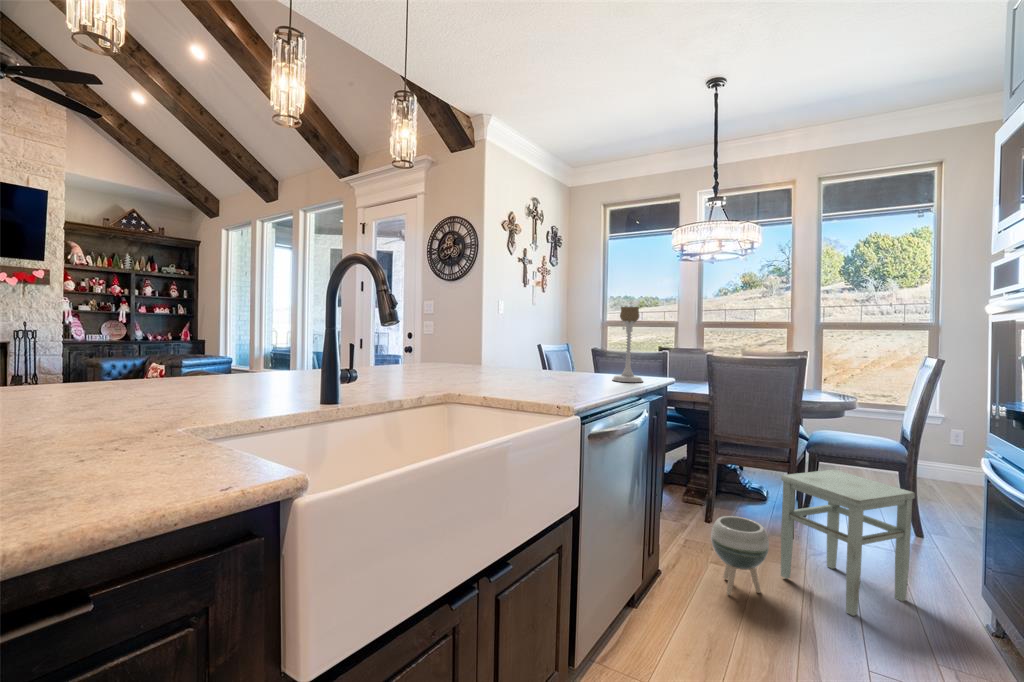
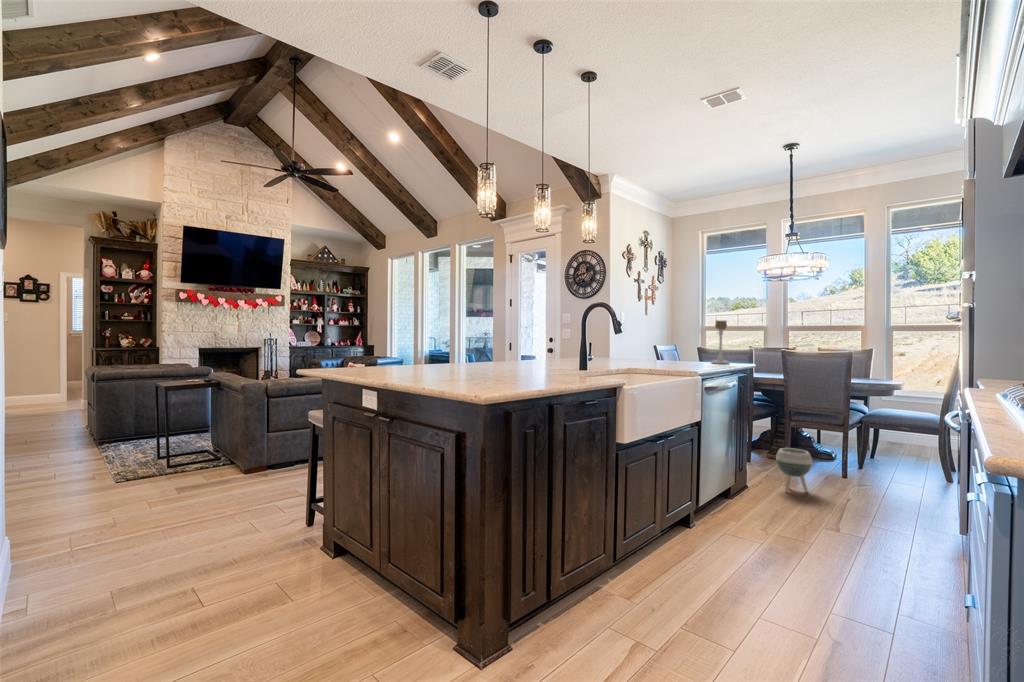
stool: present [781,470,915,616] -> none [823,422,907,501]

